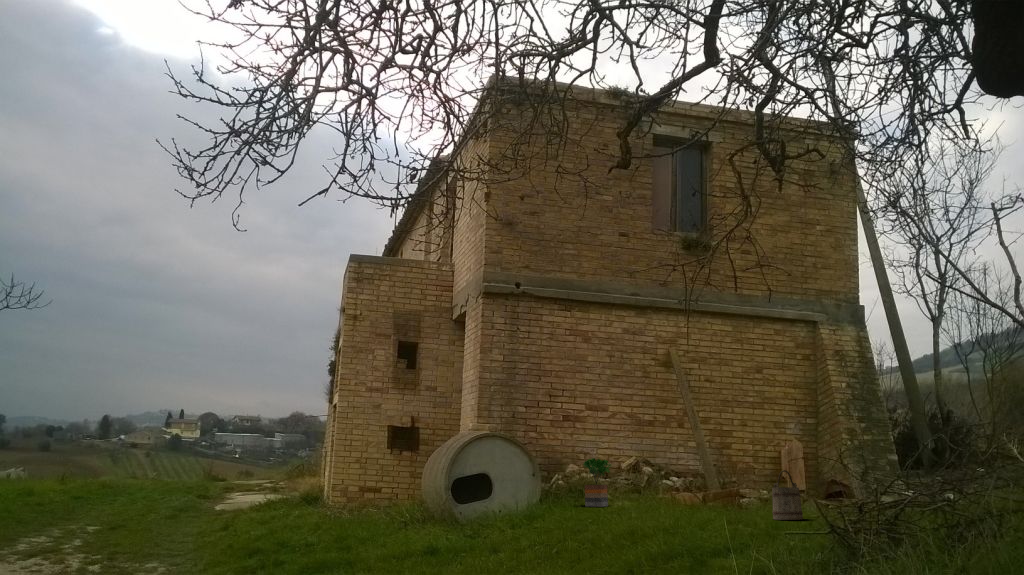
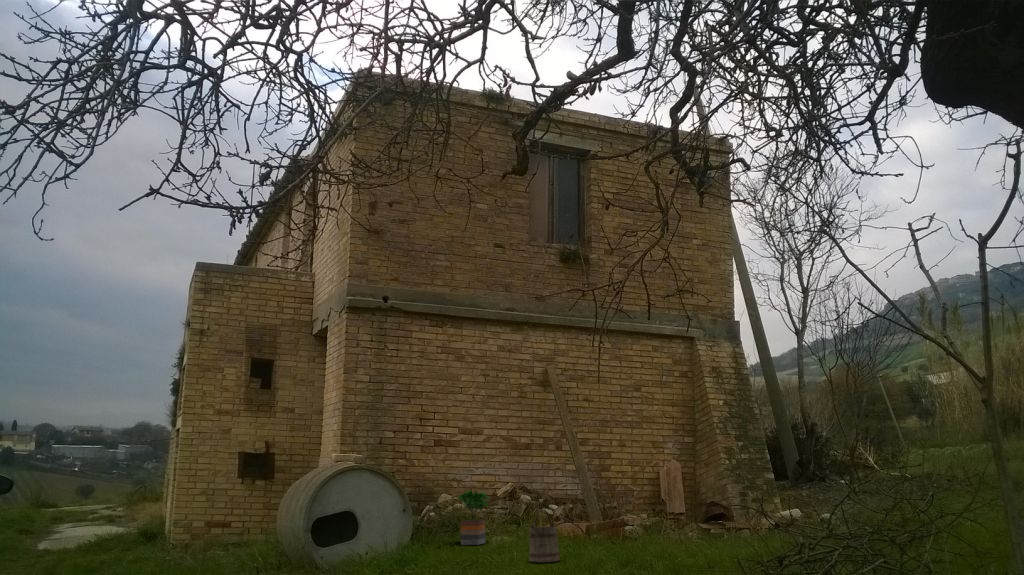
bucket: present [772,470,803,520] -> present [529,509,559,562]

